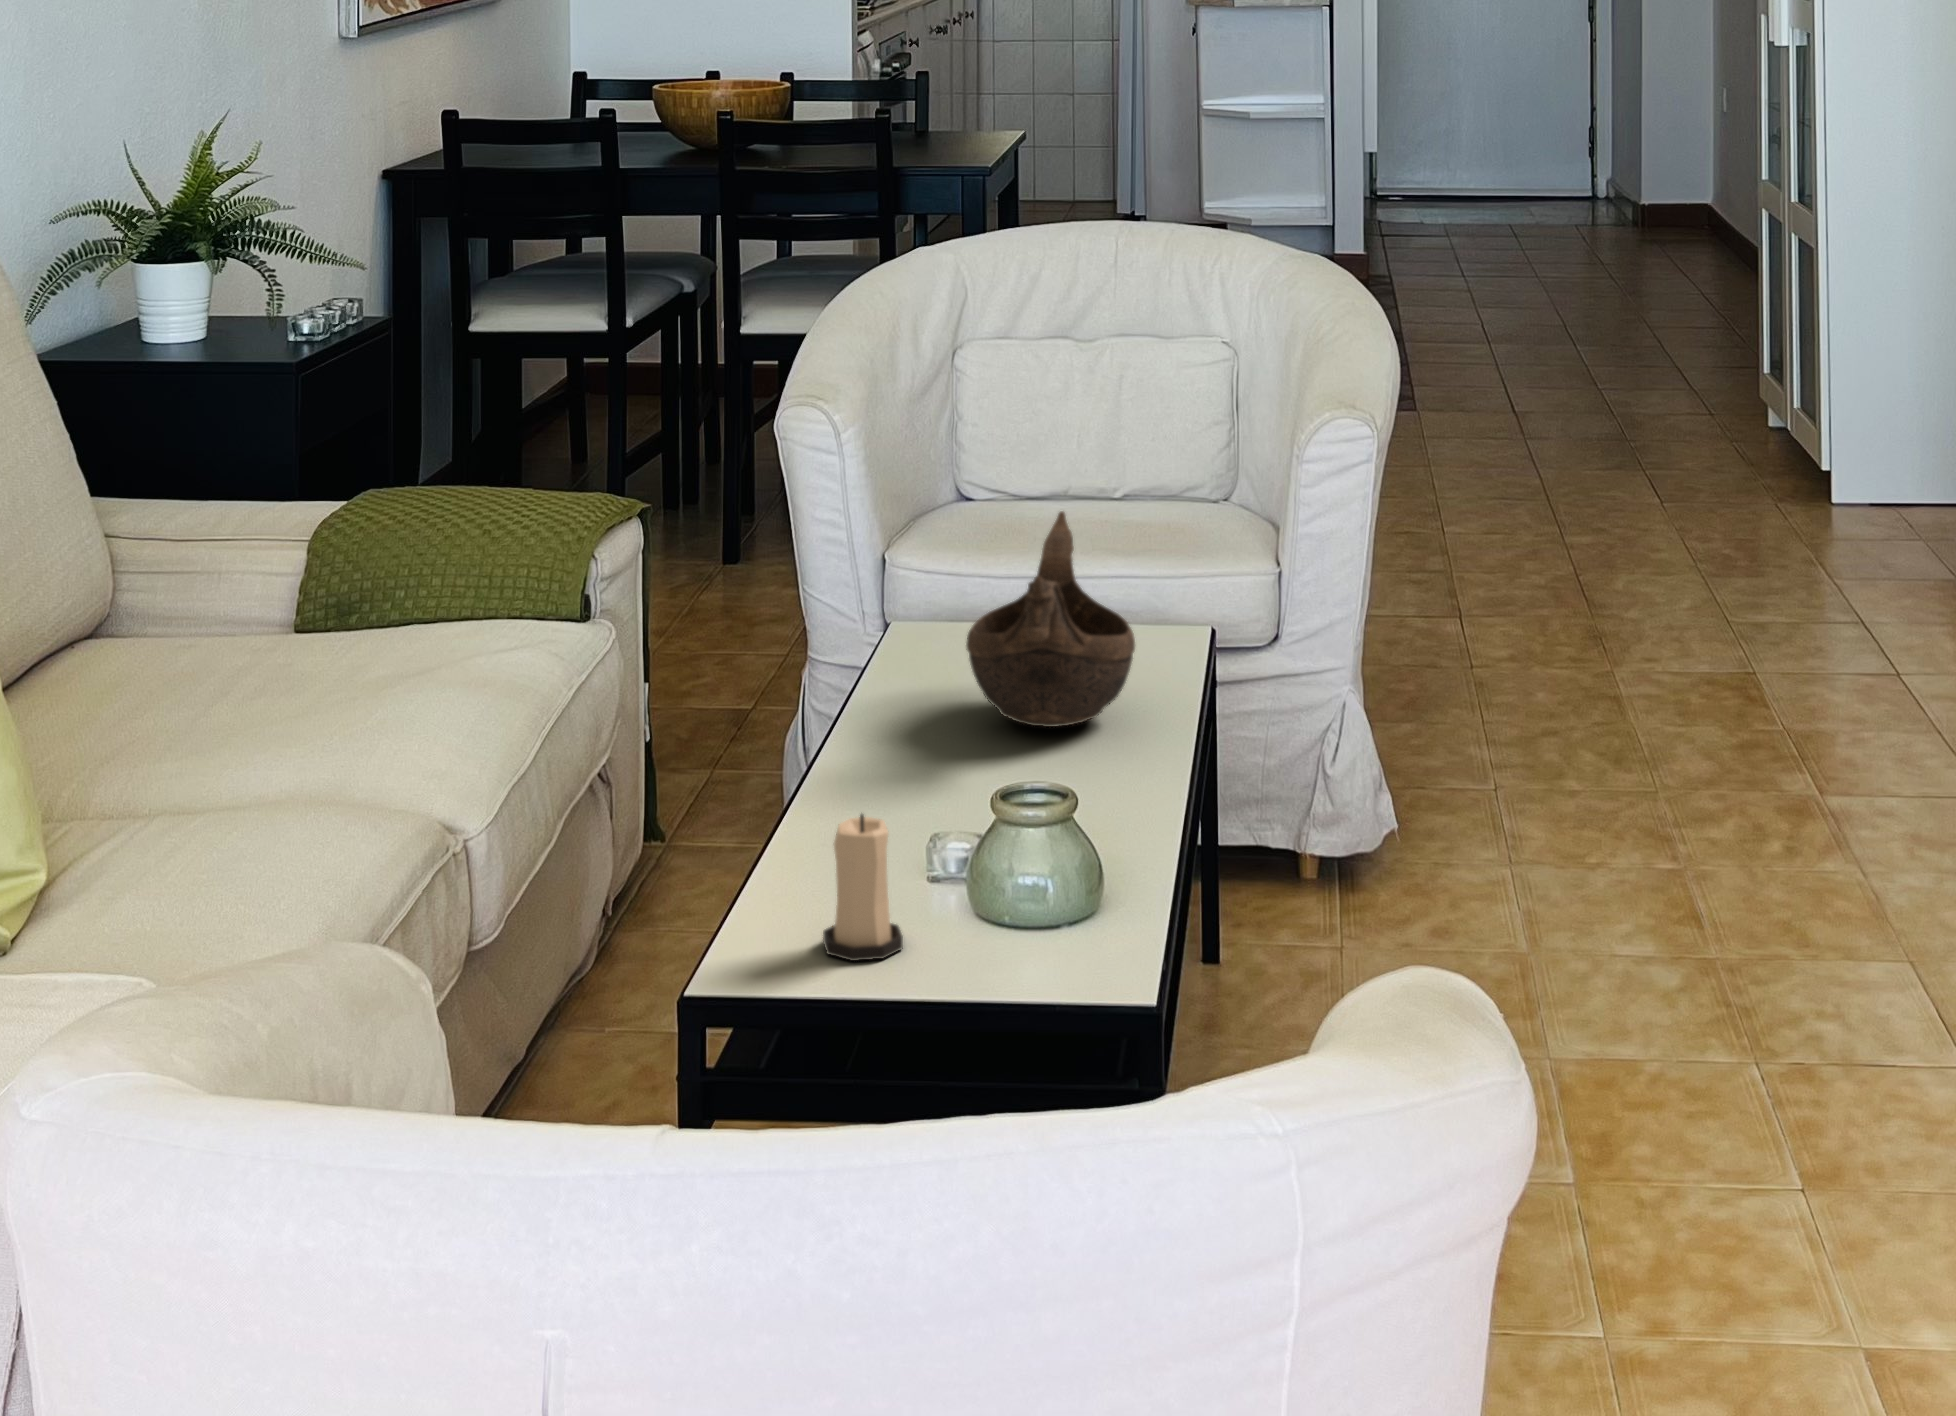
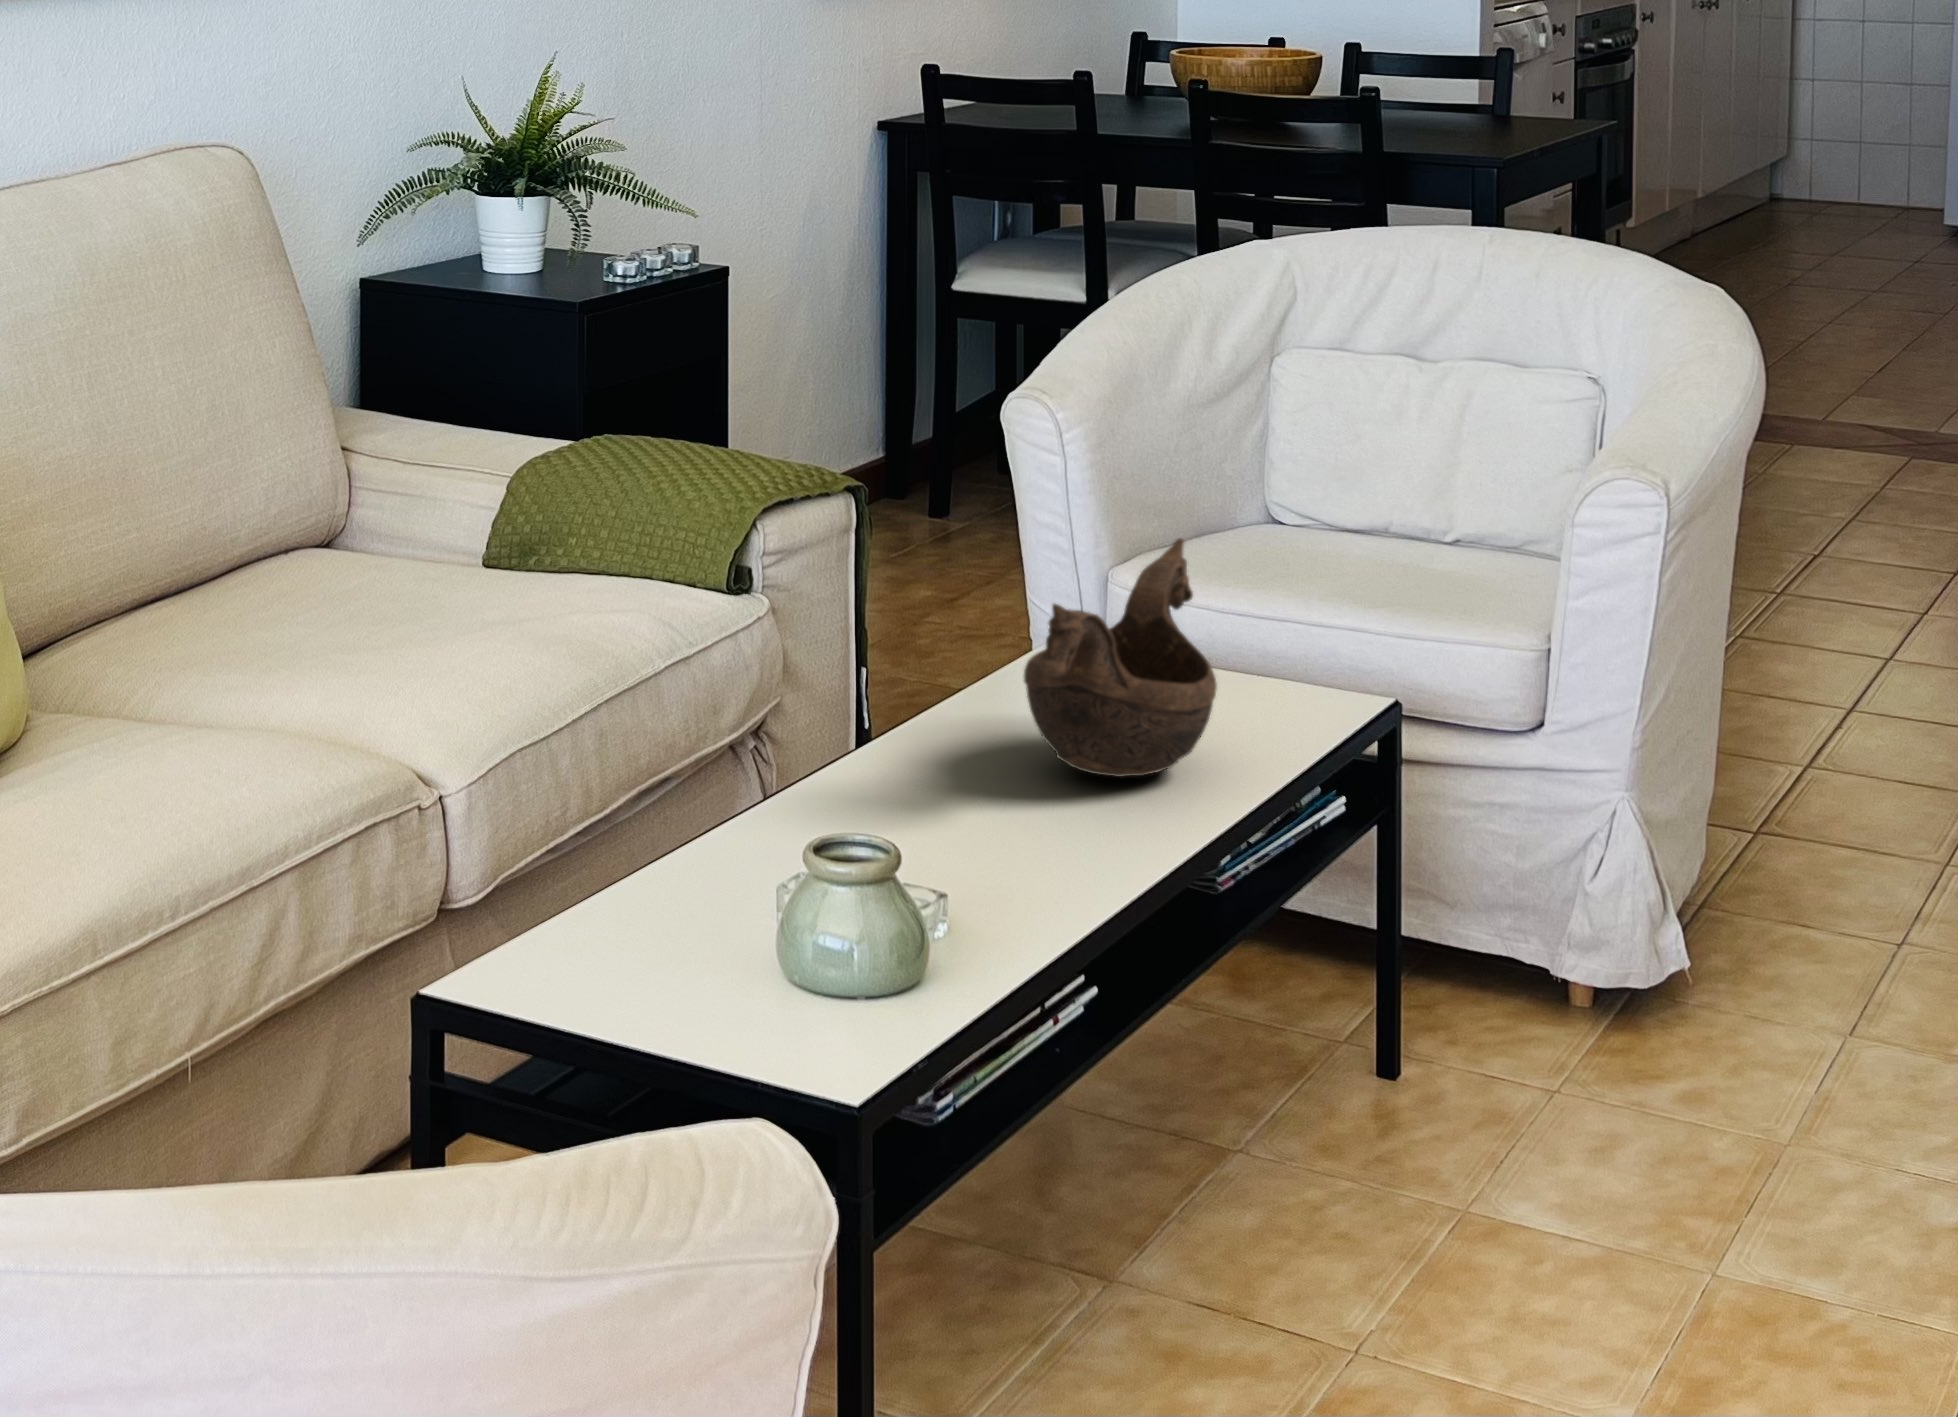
candle: present [823,814,903,961] -> none [622,824,711,985]

